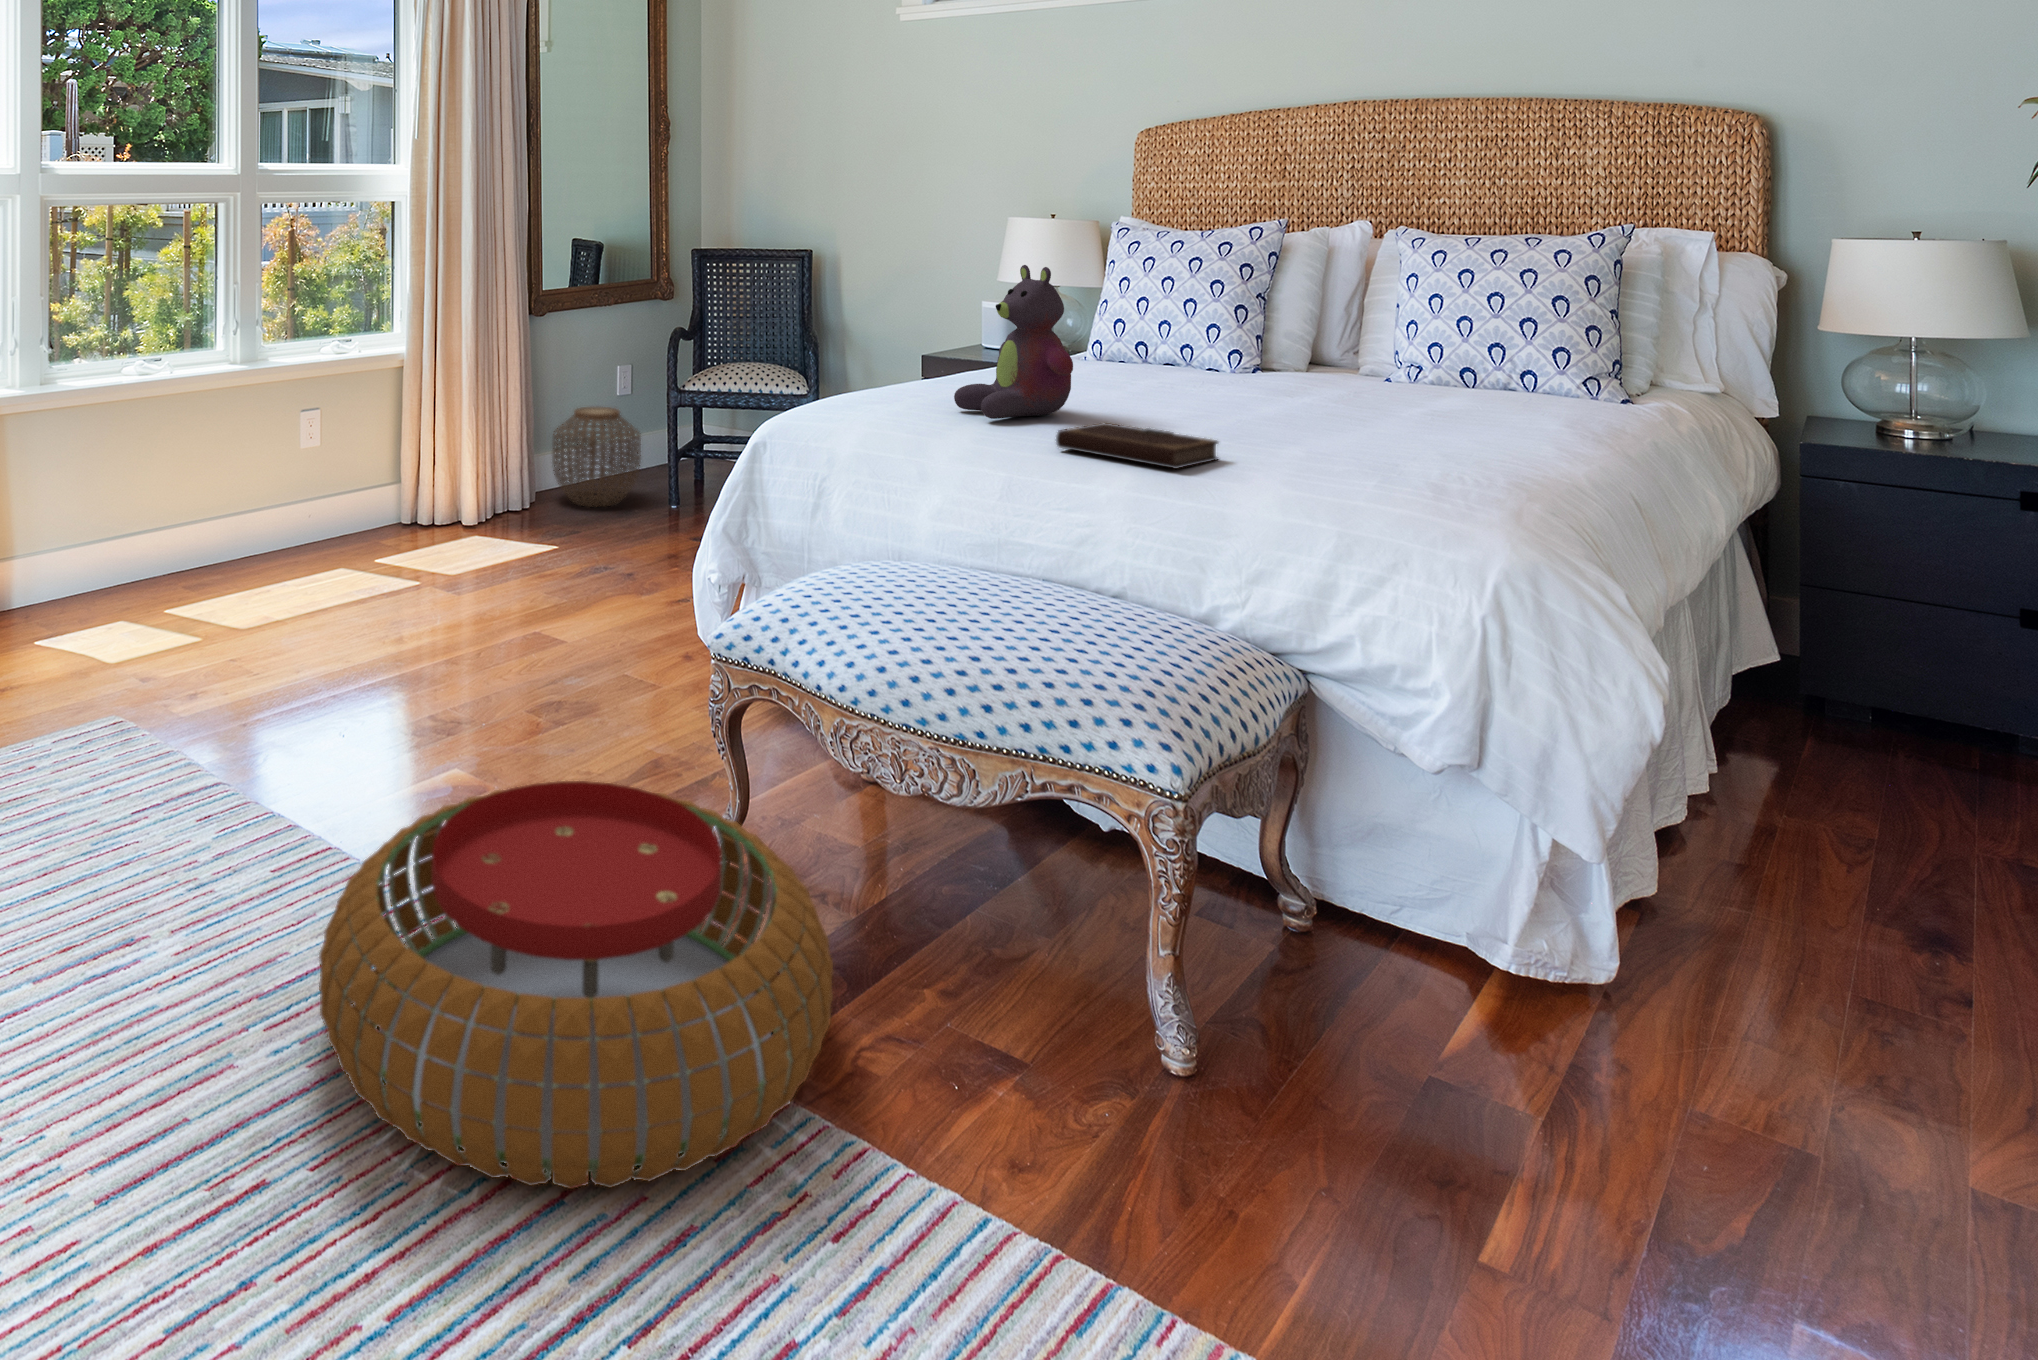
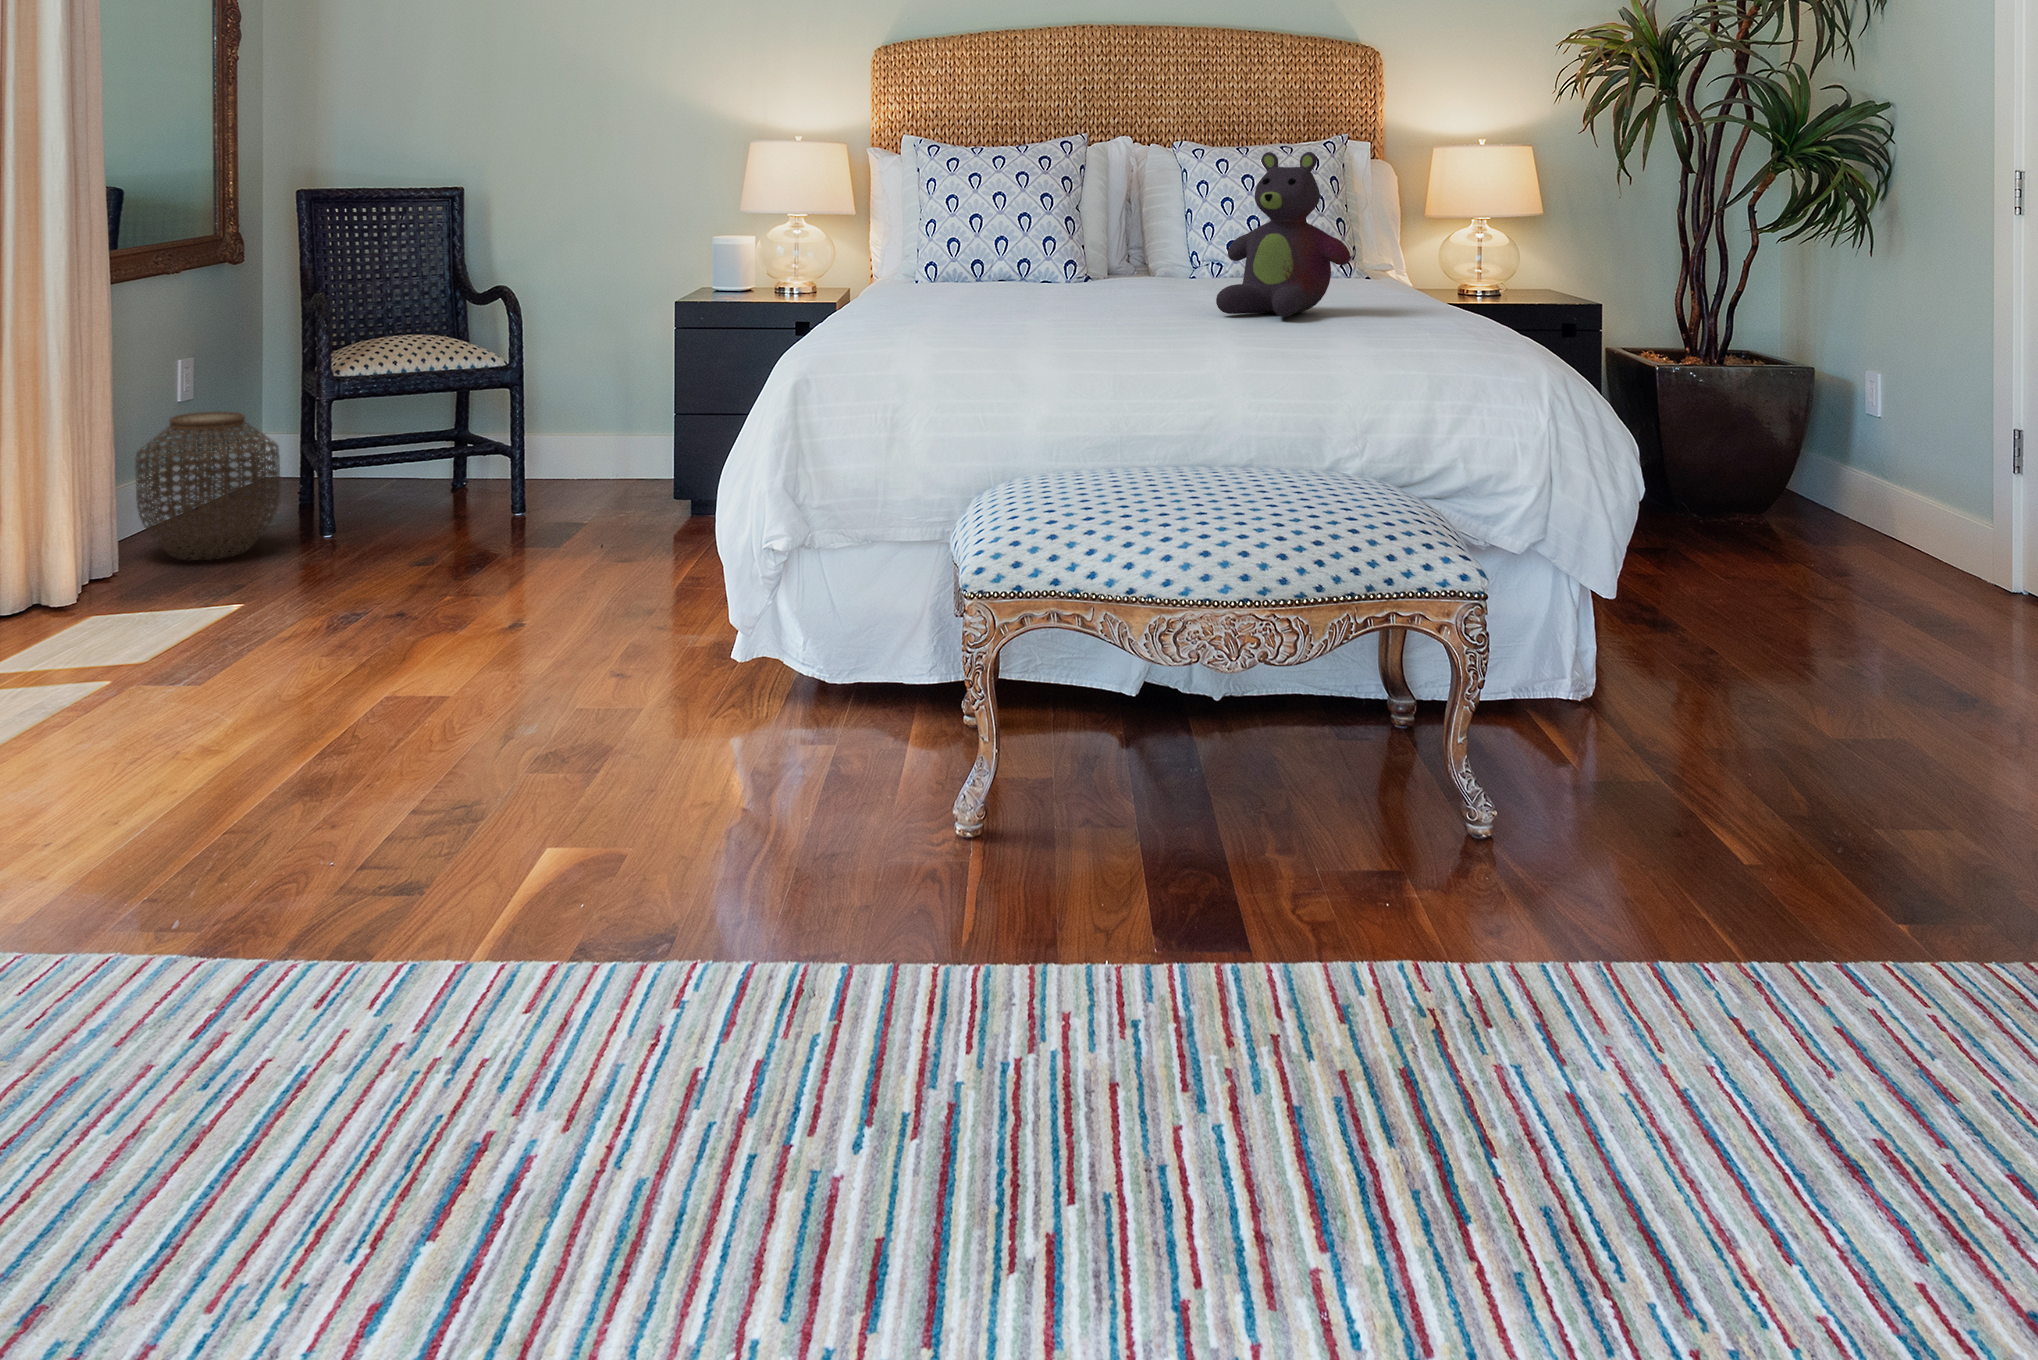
stuffed bear: present [954,265,1073,419] -> present [1216,152,1350,317]
notebook: present [1056,423,1218,469] -> none [1121,314,1257,344]
pouf: present [319,781,833,1189] -> none [793,735,1398,1136]

